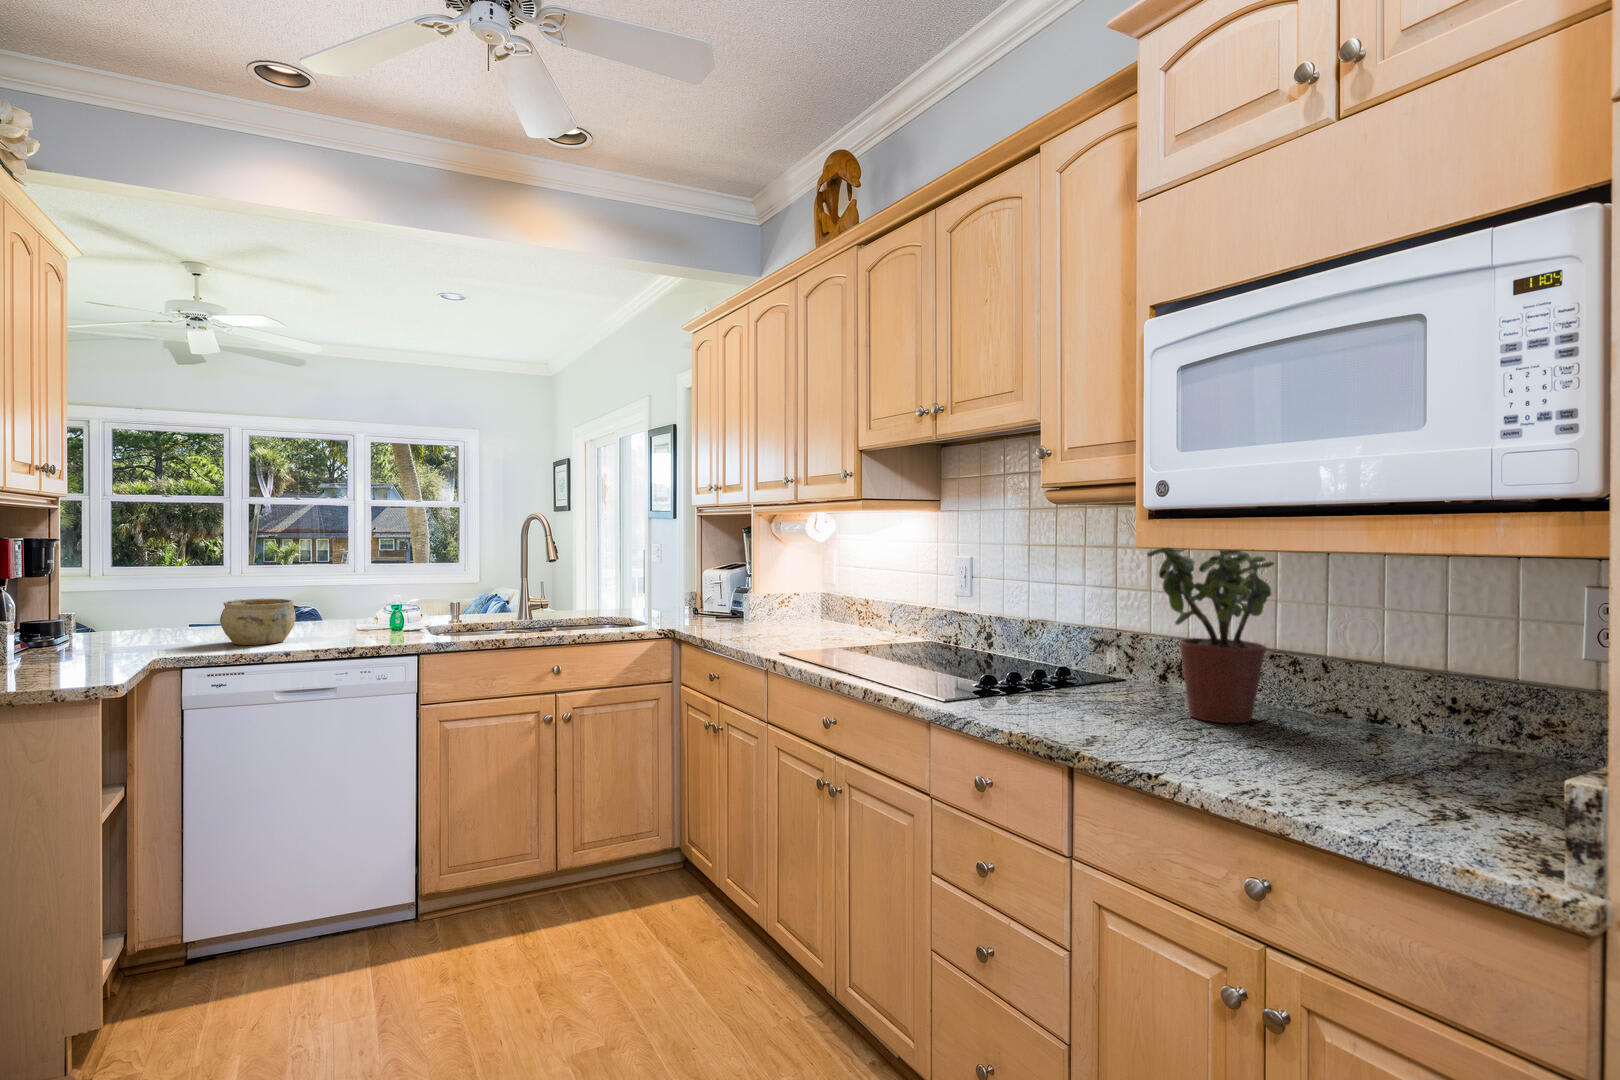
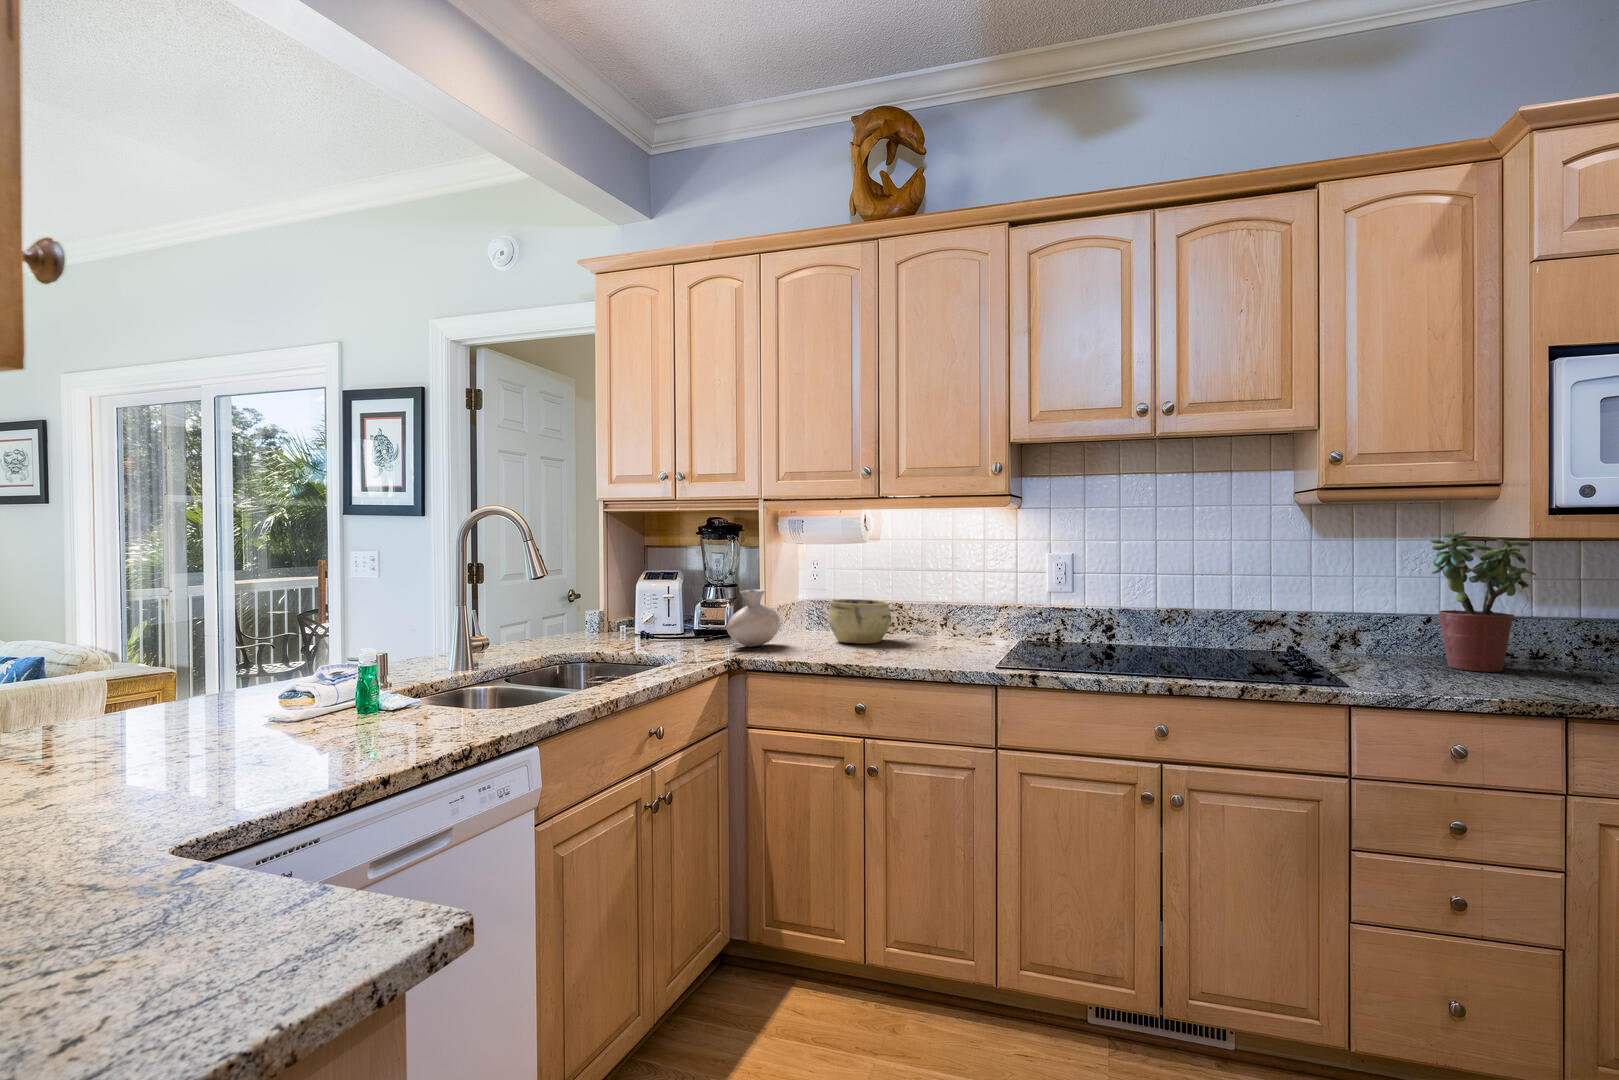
vase: none [689,577,743,624] -> present [727,590,780,647]
ceramic bowl: present [220,598,296,645] -> present [828,599,891,644]

